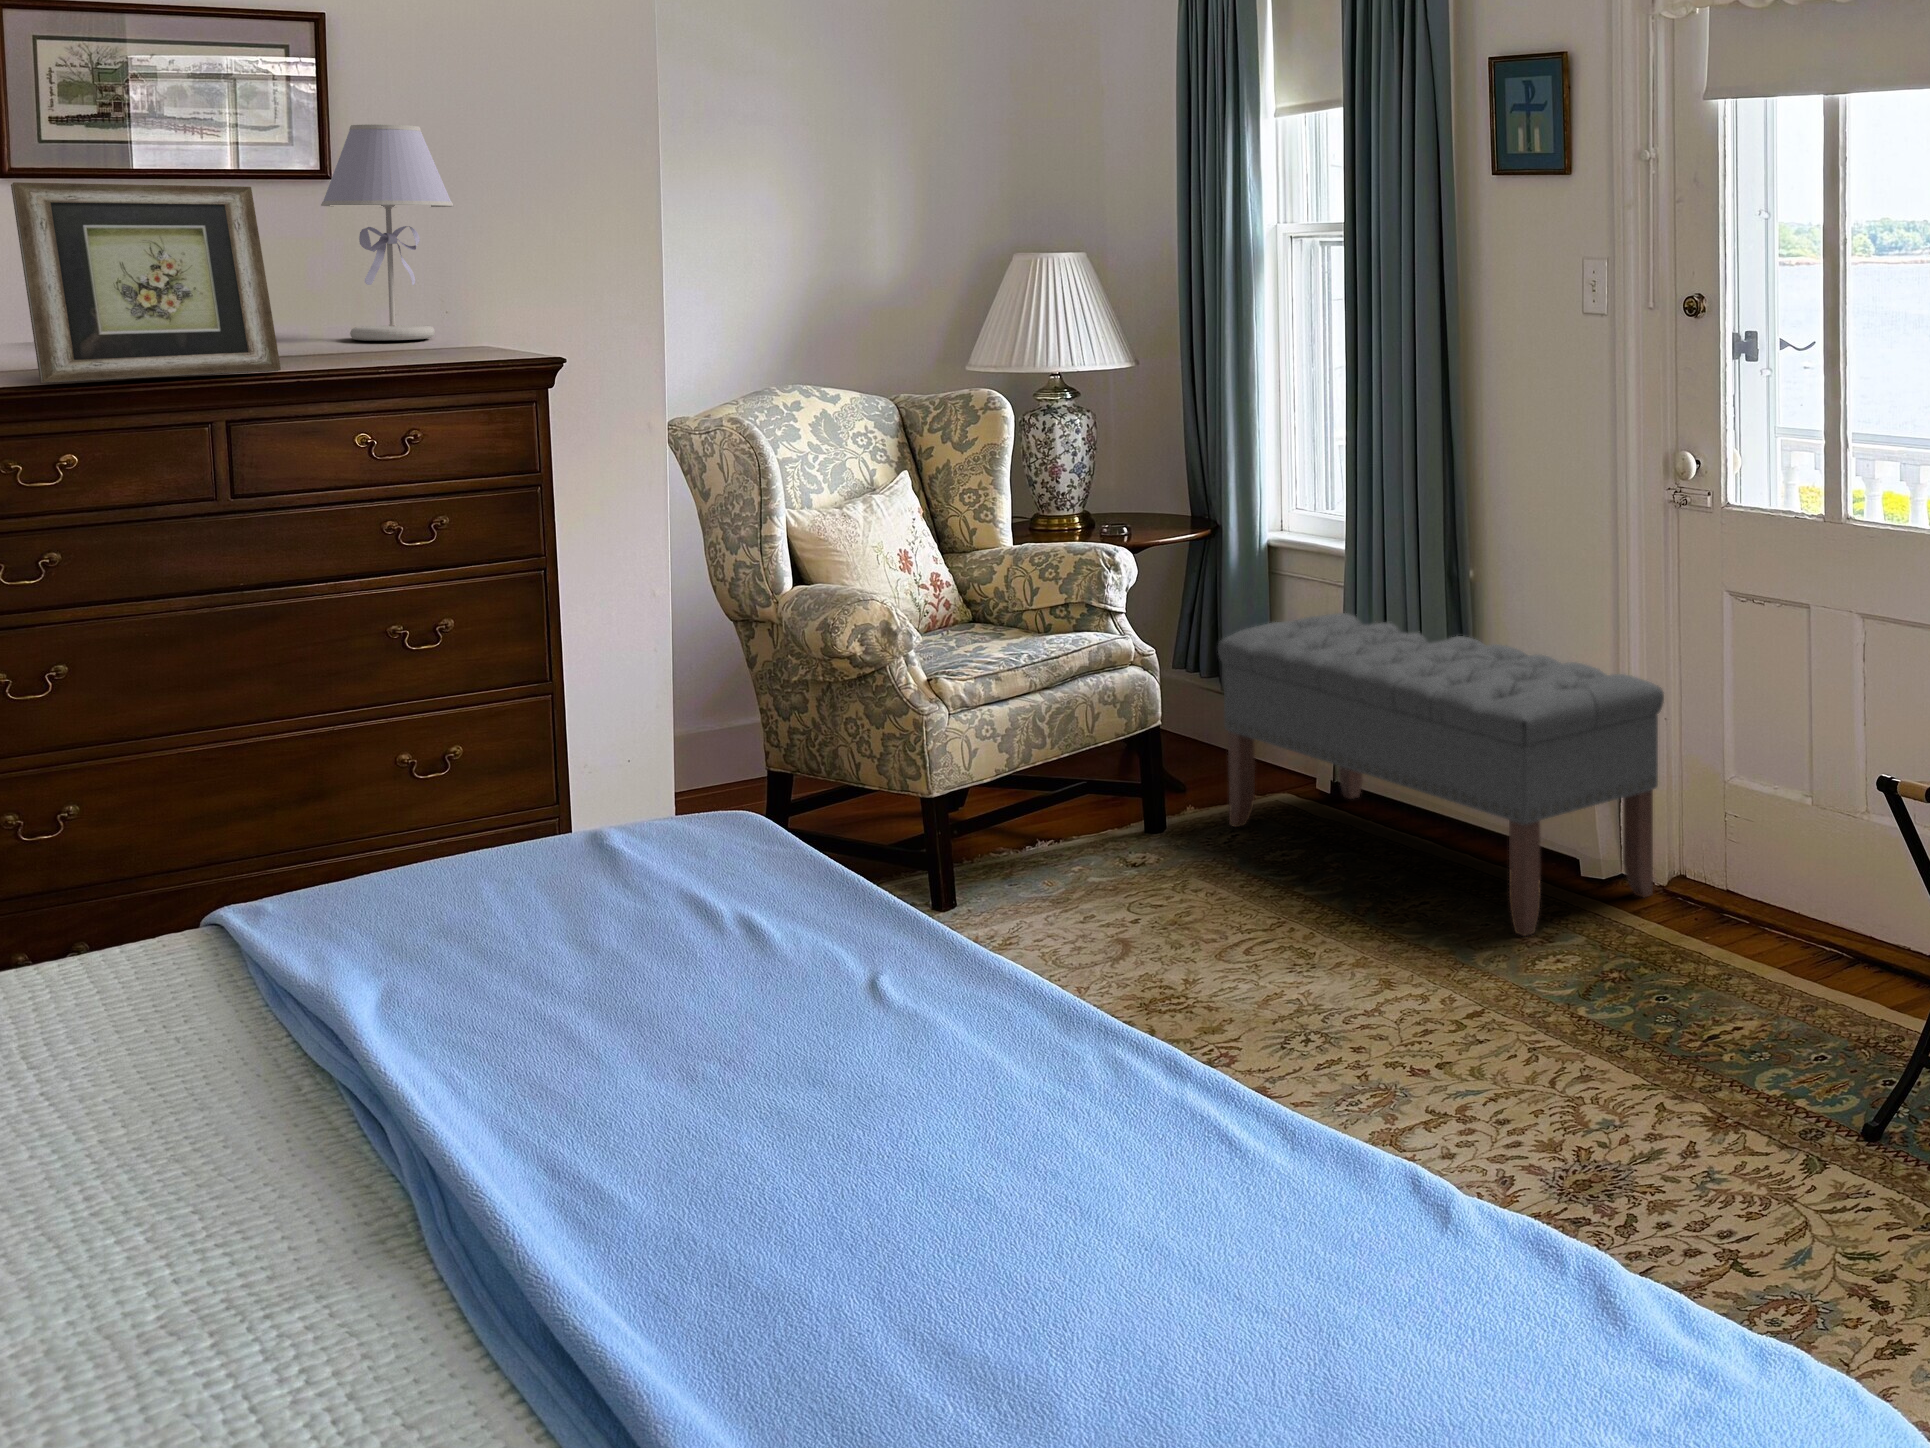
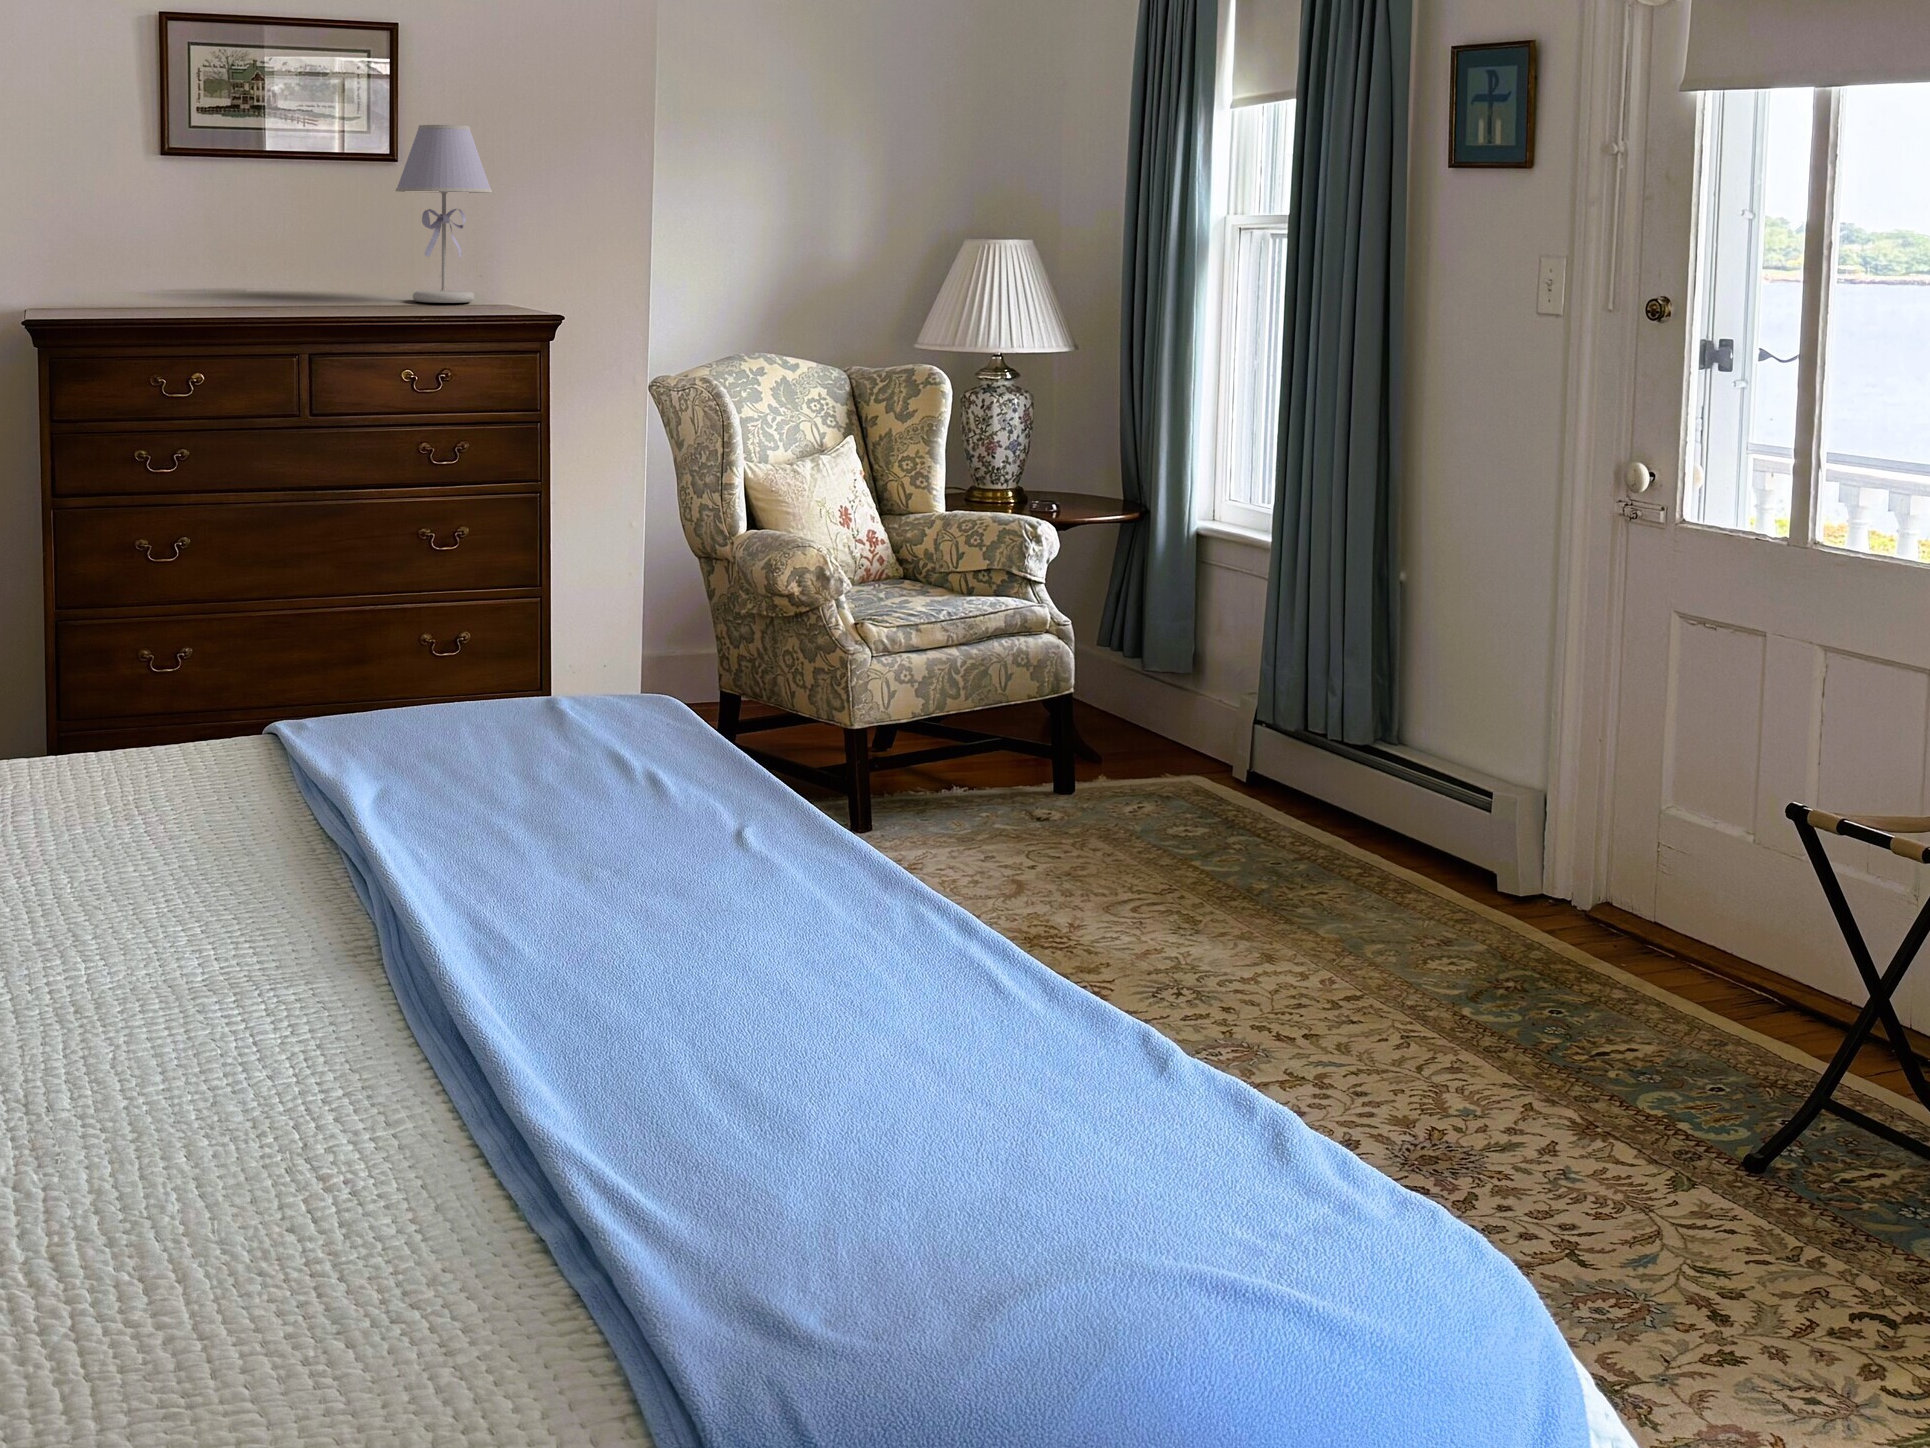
picture frame: present [11,182,281,383] -> none [191,174,364,328]
bench: present [1218,613,1664,936] -> none [1132,602,1590,932]

